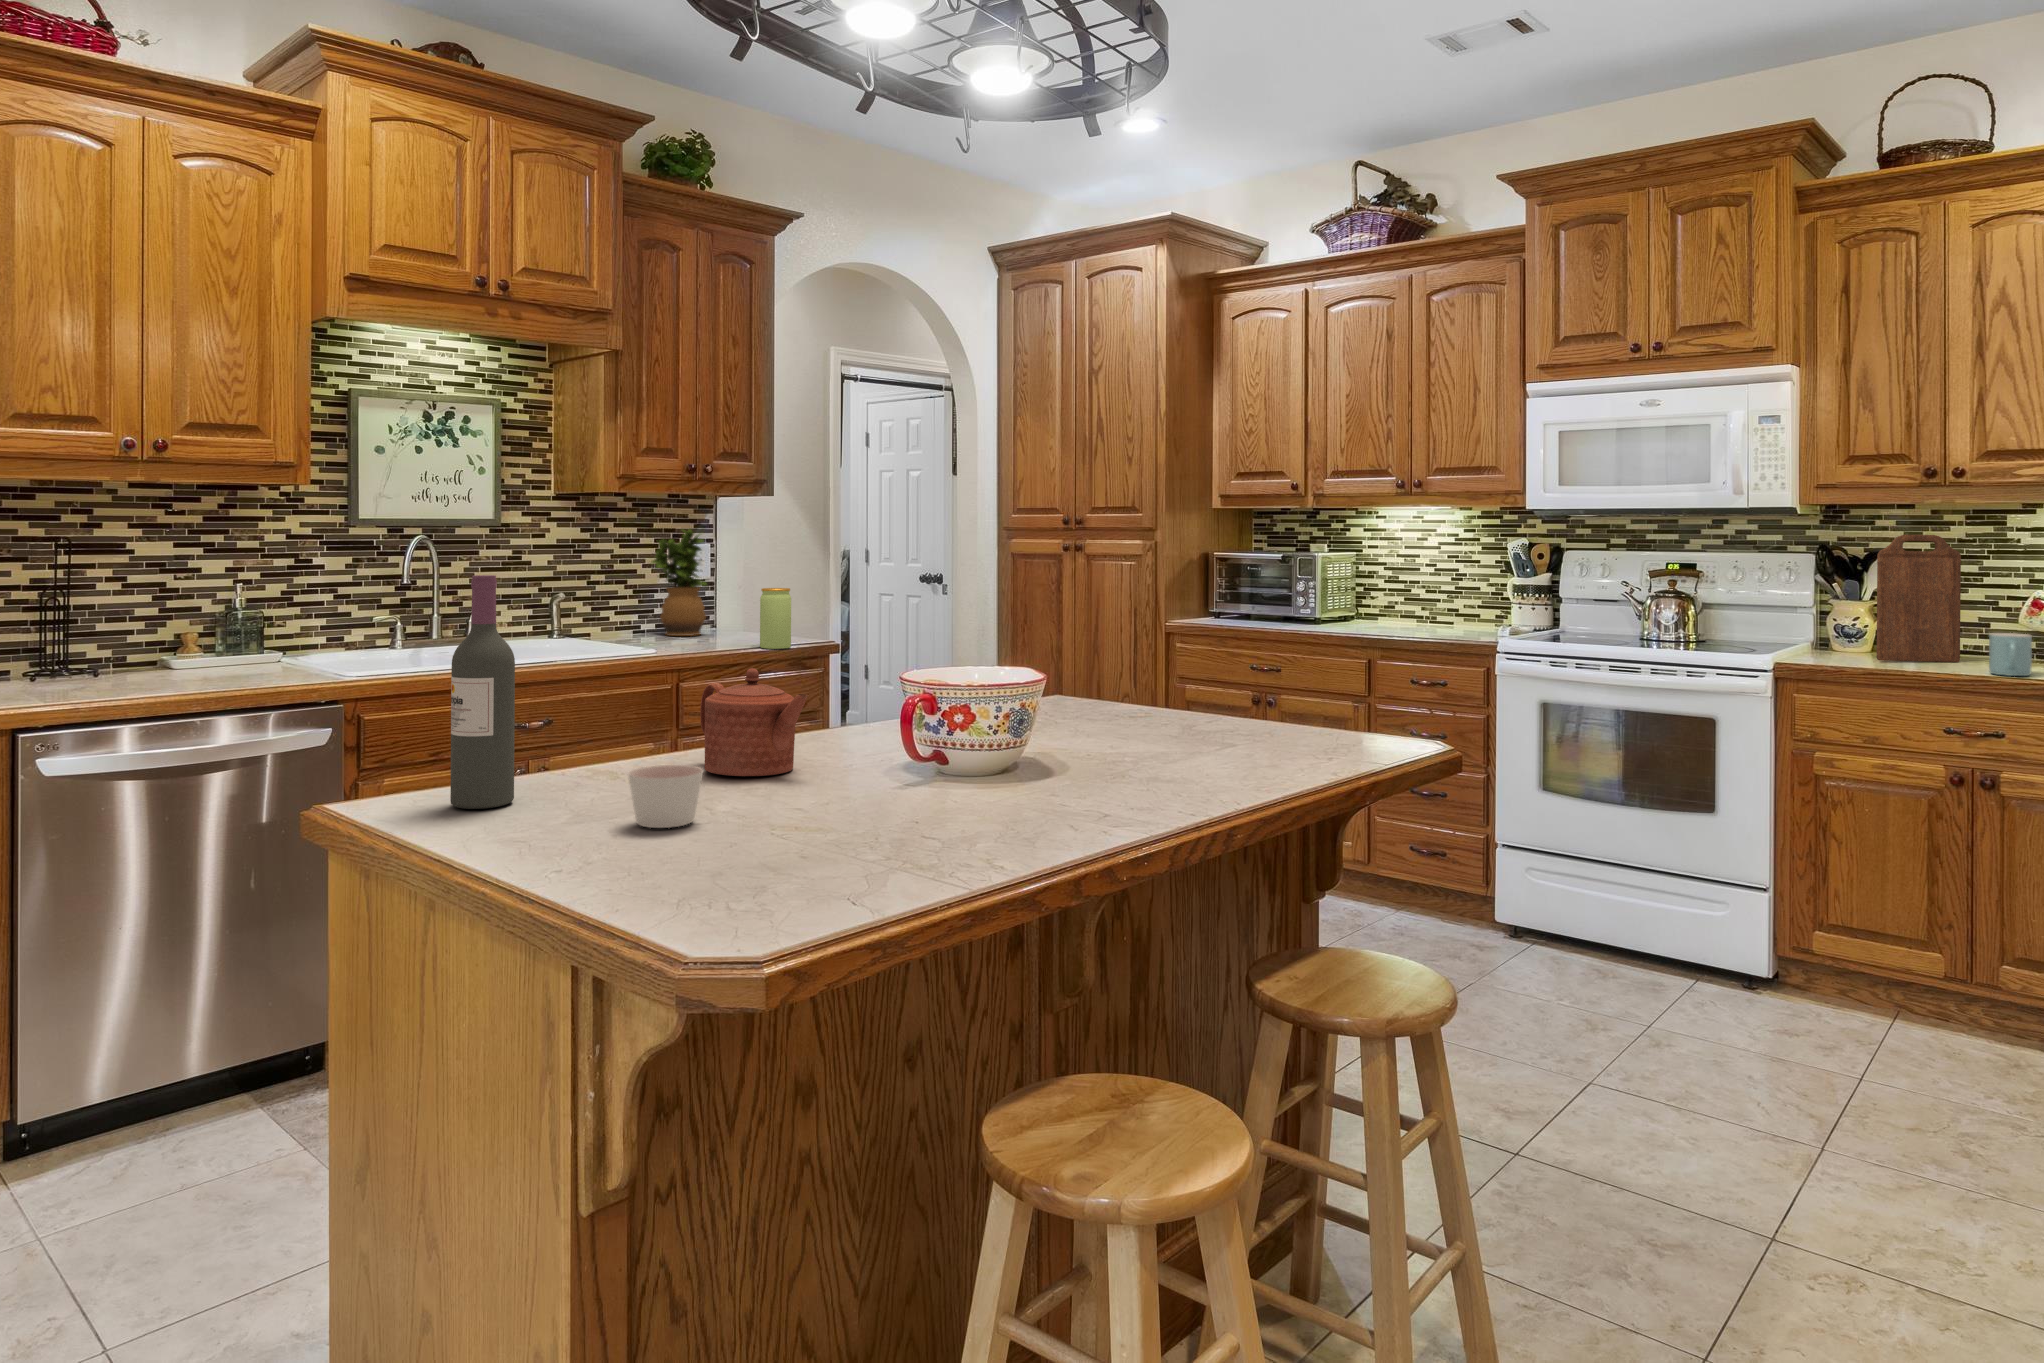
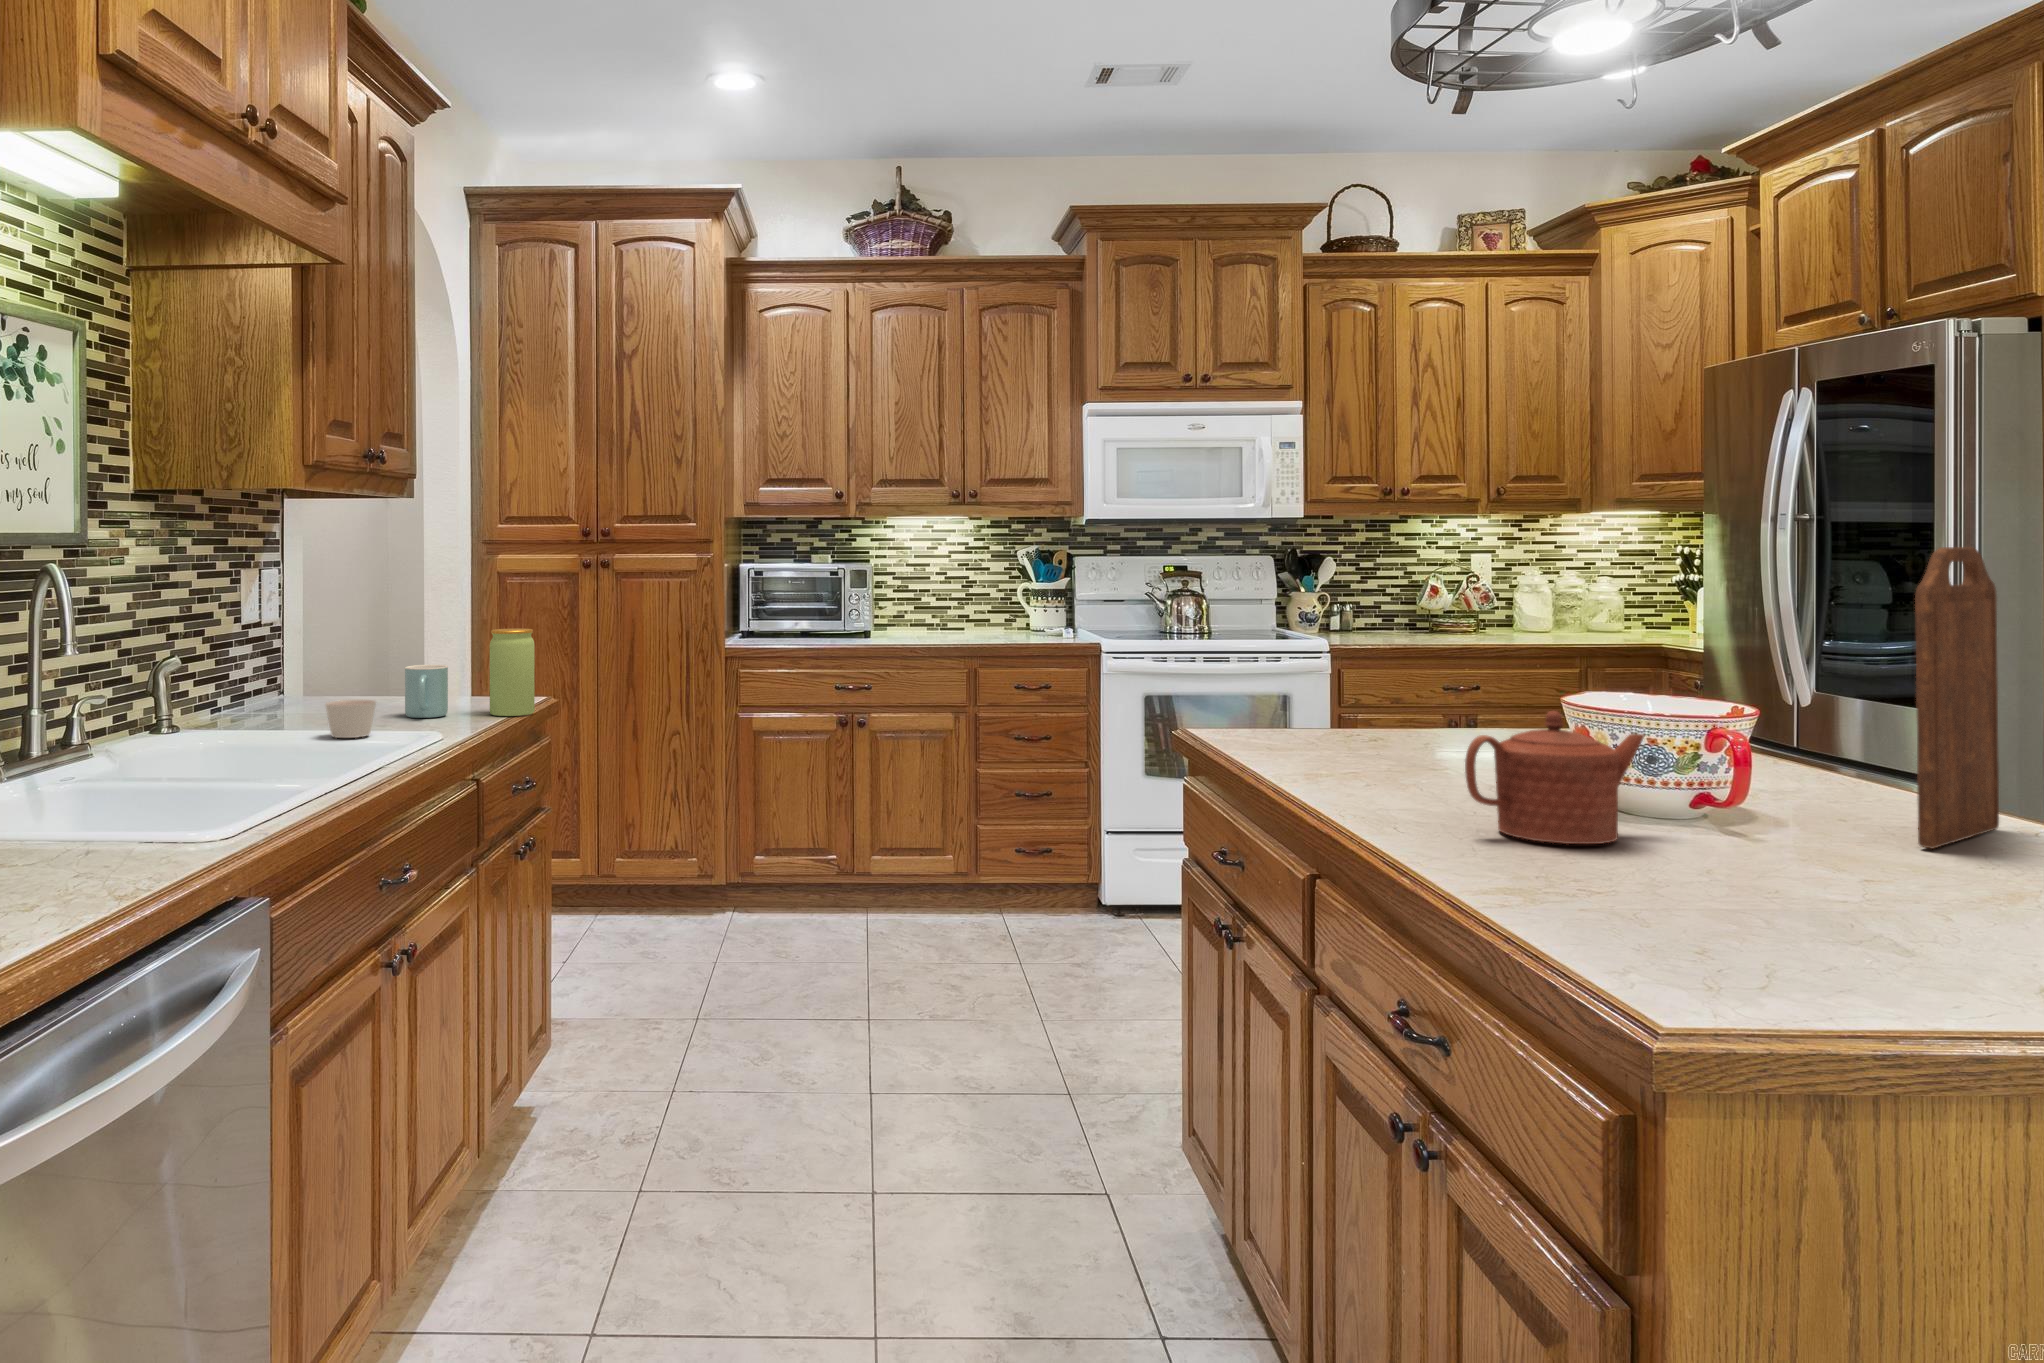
potted plant: present [650,529,706,636] -> none [241,546,330,714]
cutting board: present [1877,535,1961,662] -> present [1915,547,1999,849]
wine bottle: present [450,575,515,809] -> none [1649,607,1747,936]
mug: present [1989,633,2032,676] -> present [405,665,448,718]
candle: present [628,765,703,828] -> present [326,700,376,738]

